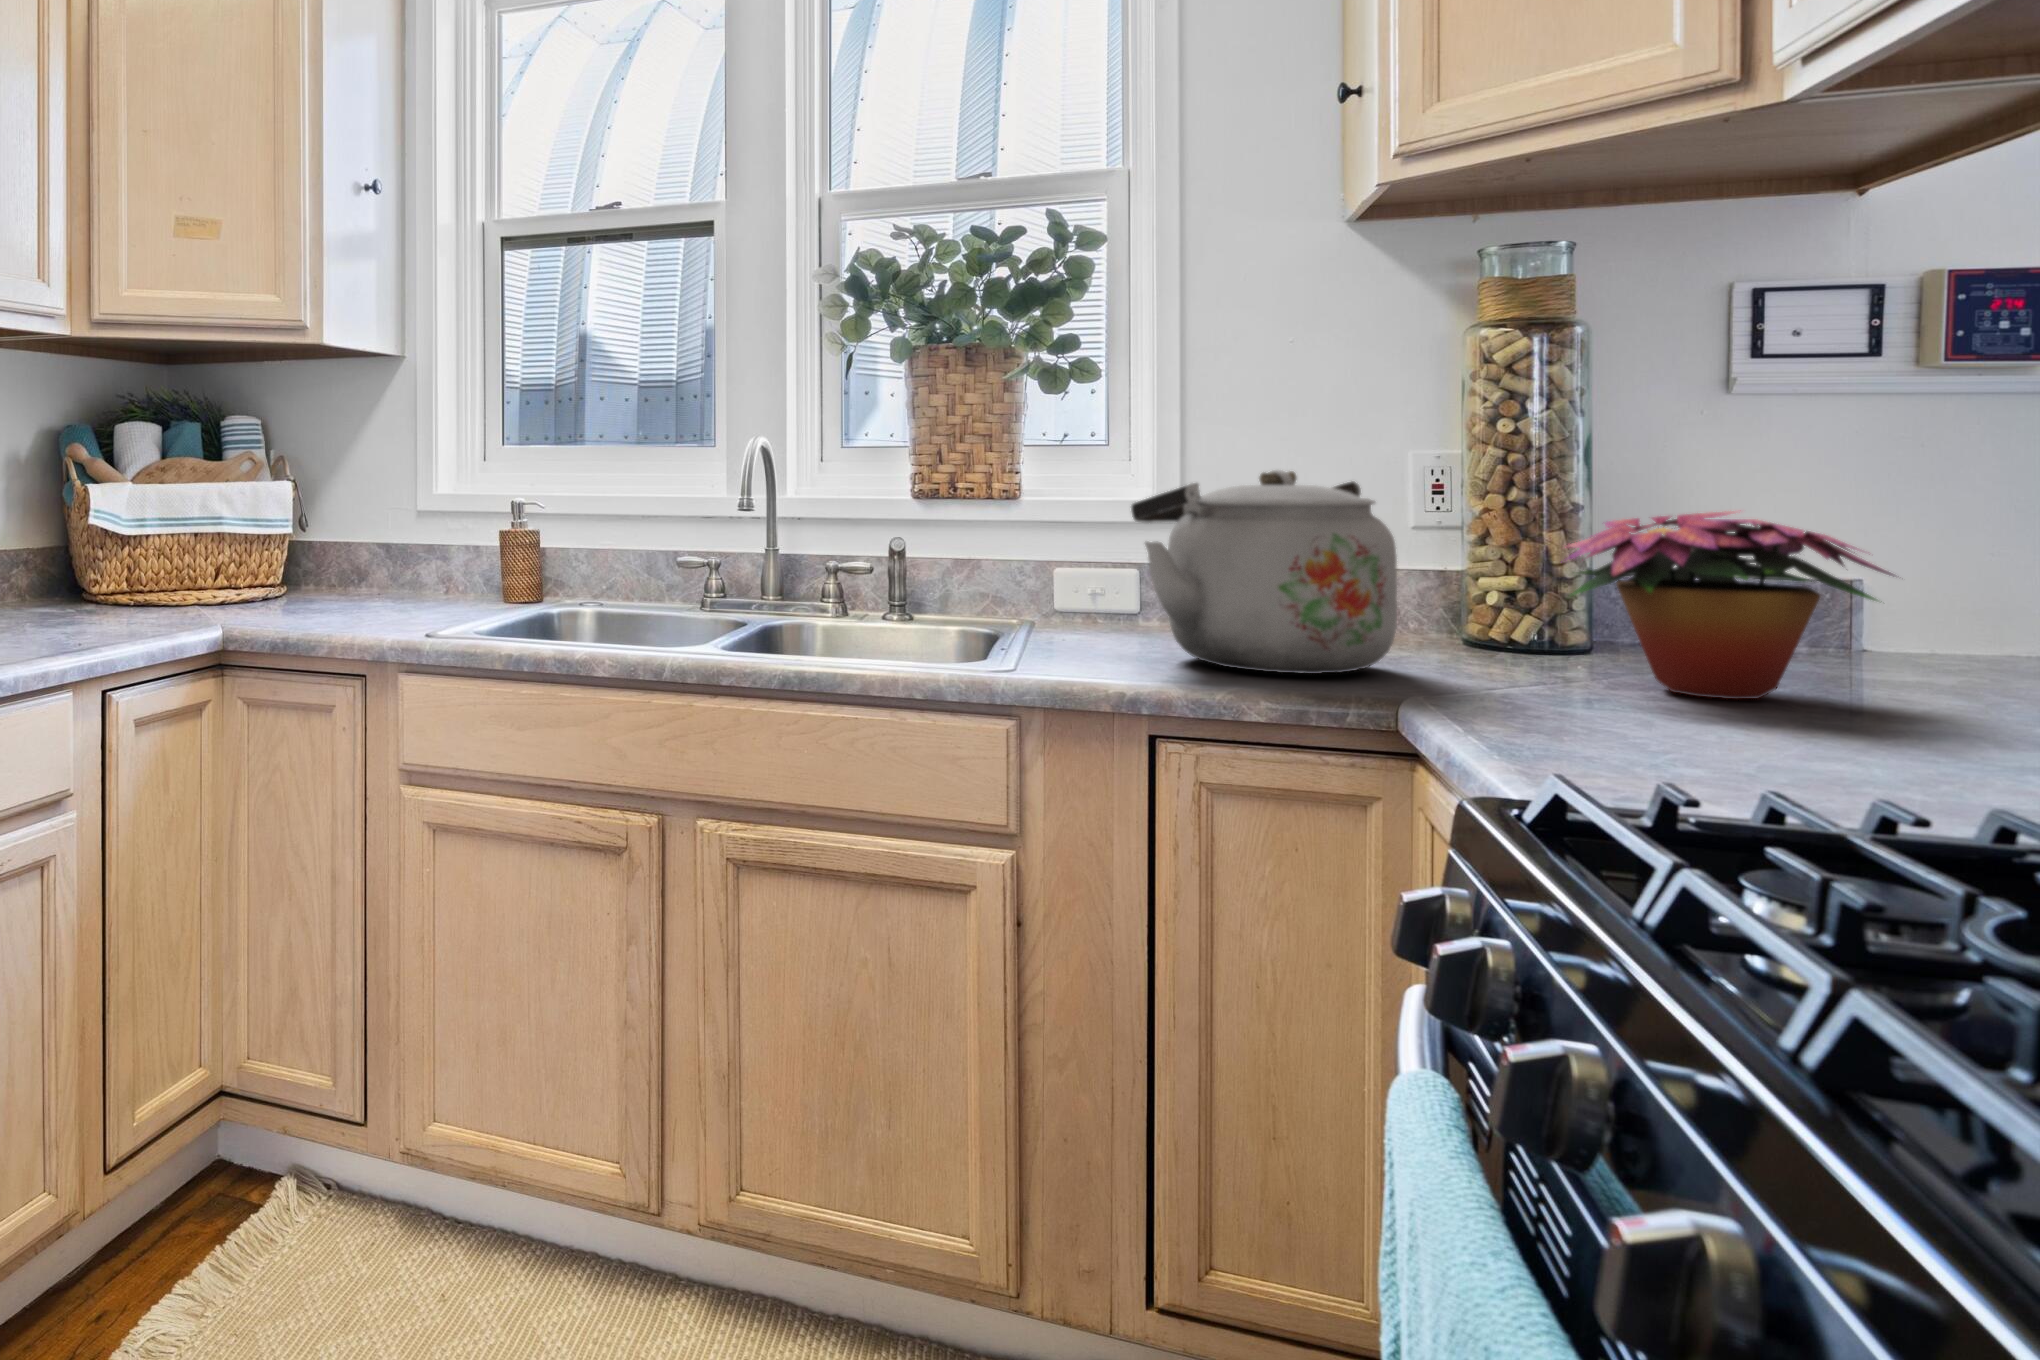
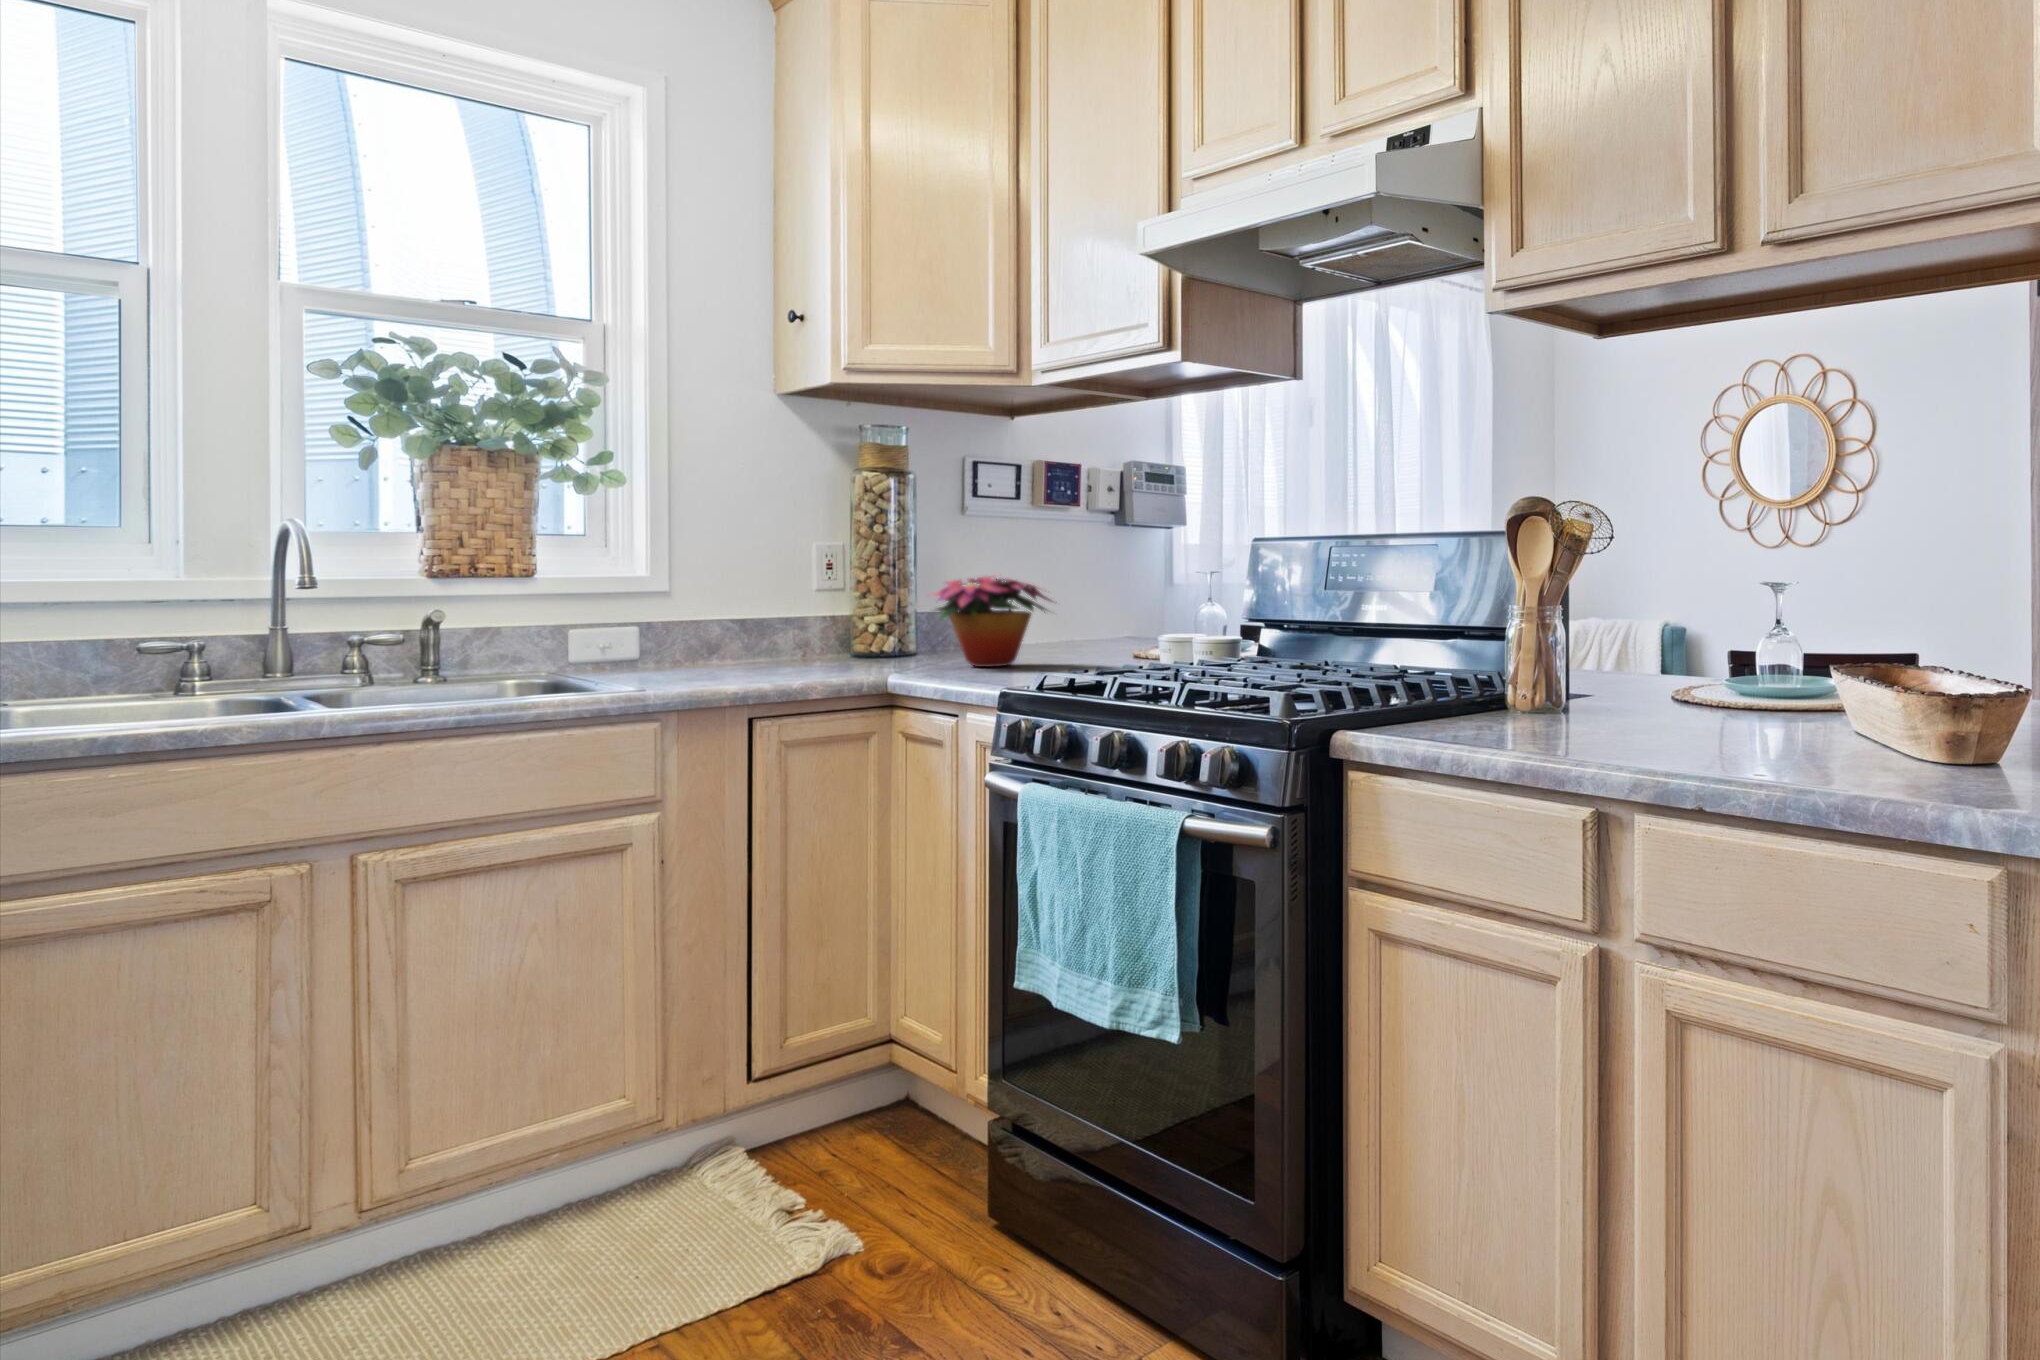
kettle: present [1131,470,1397,674] -> none [690,553,857,676]

